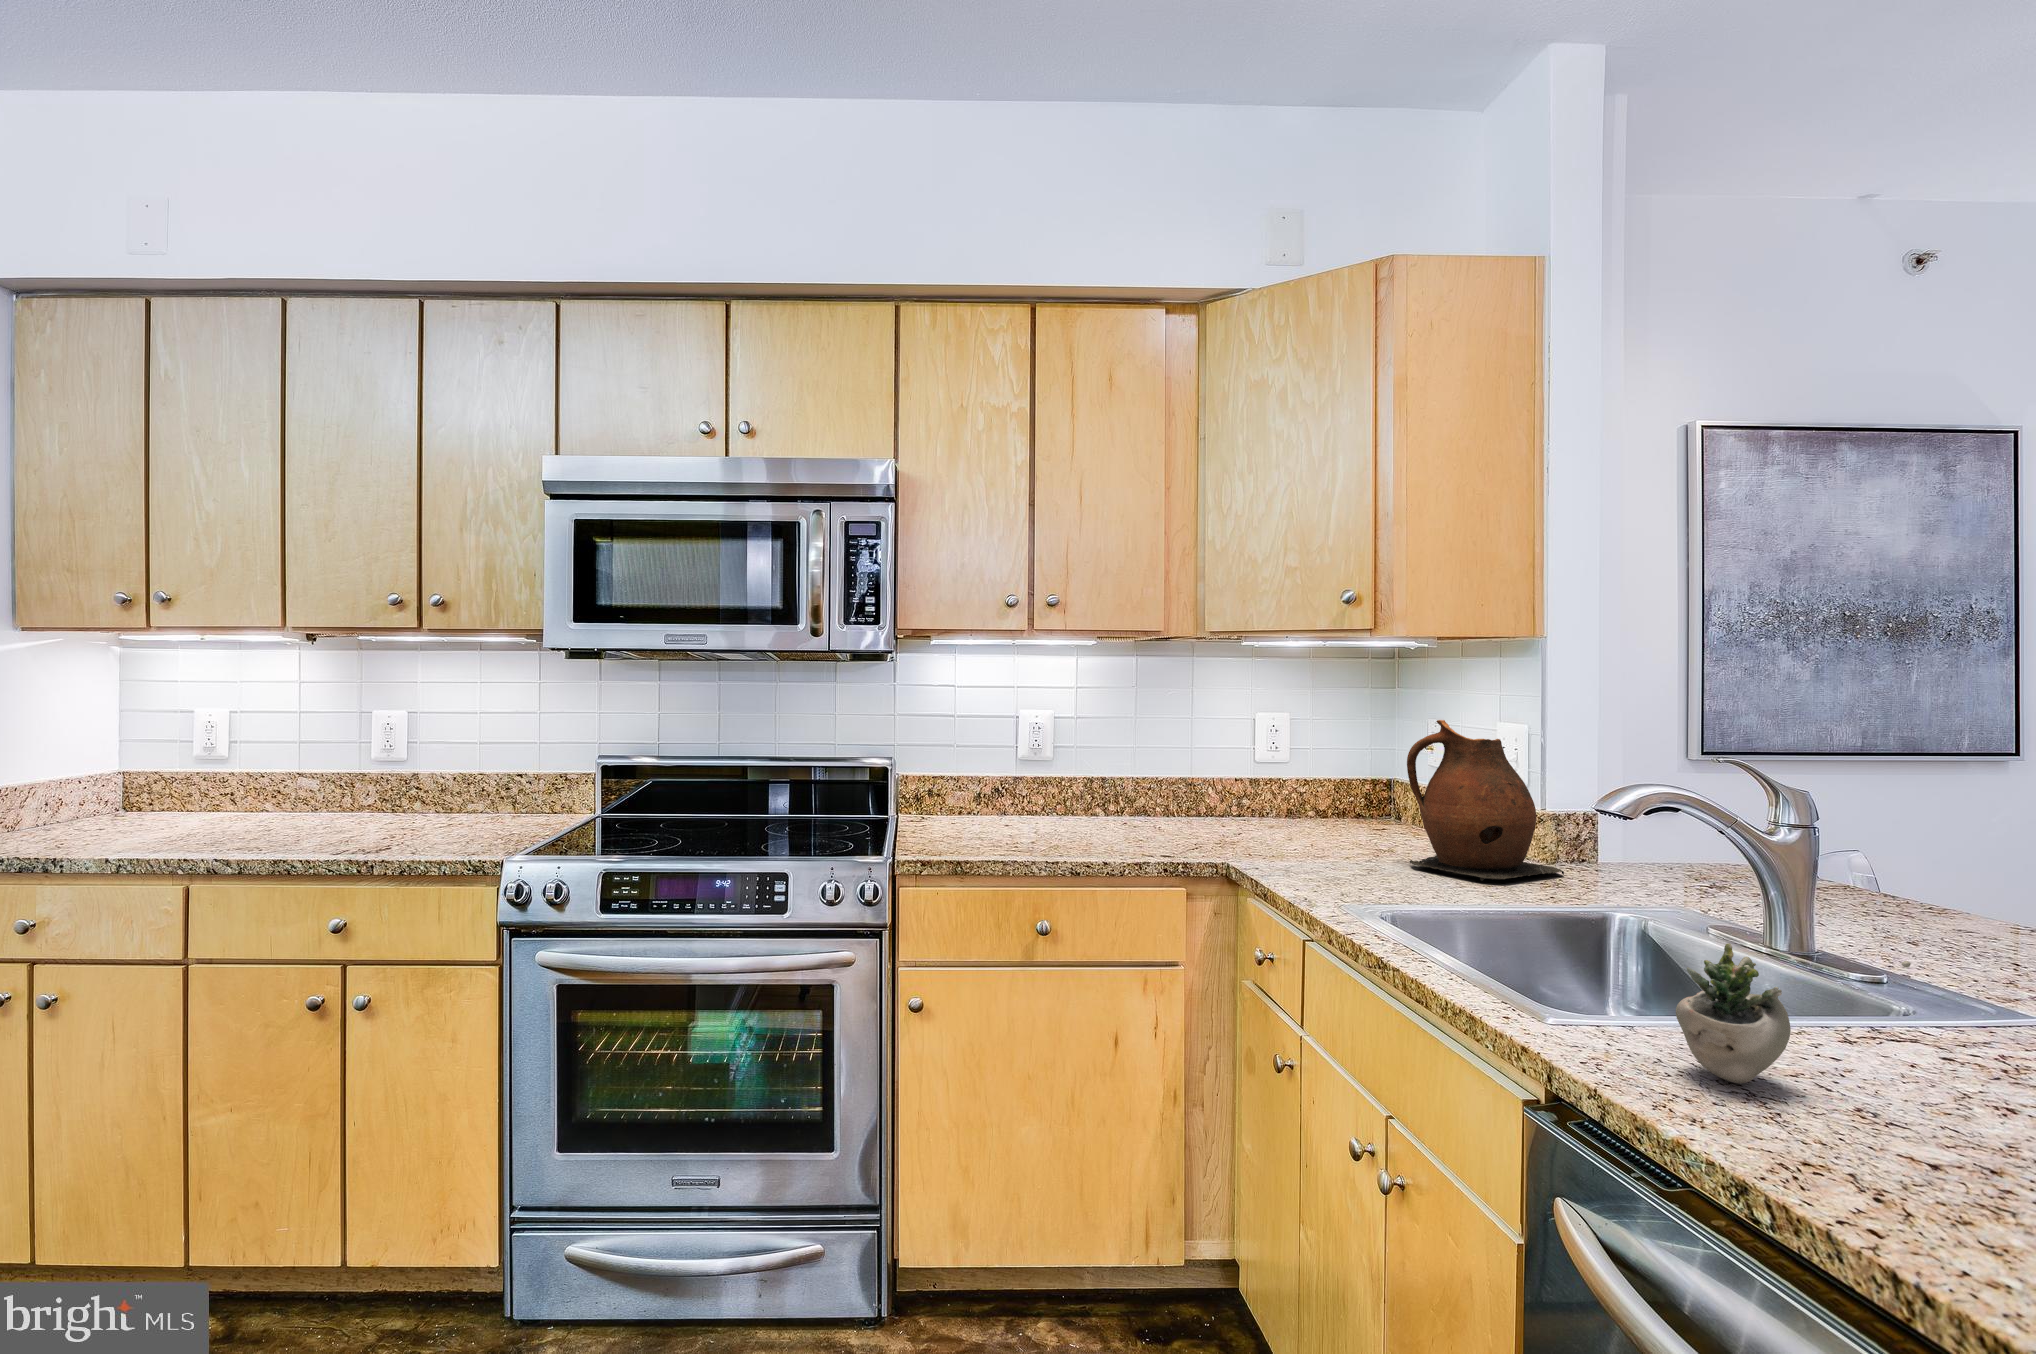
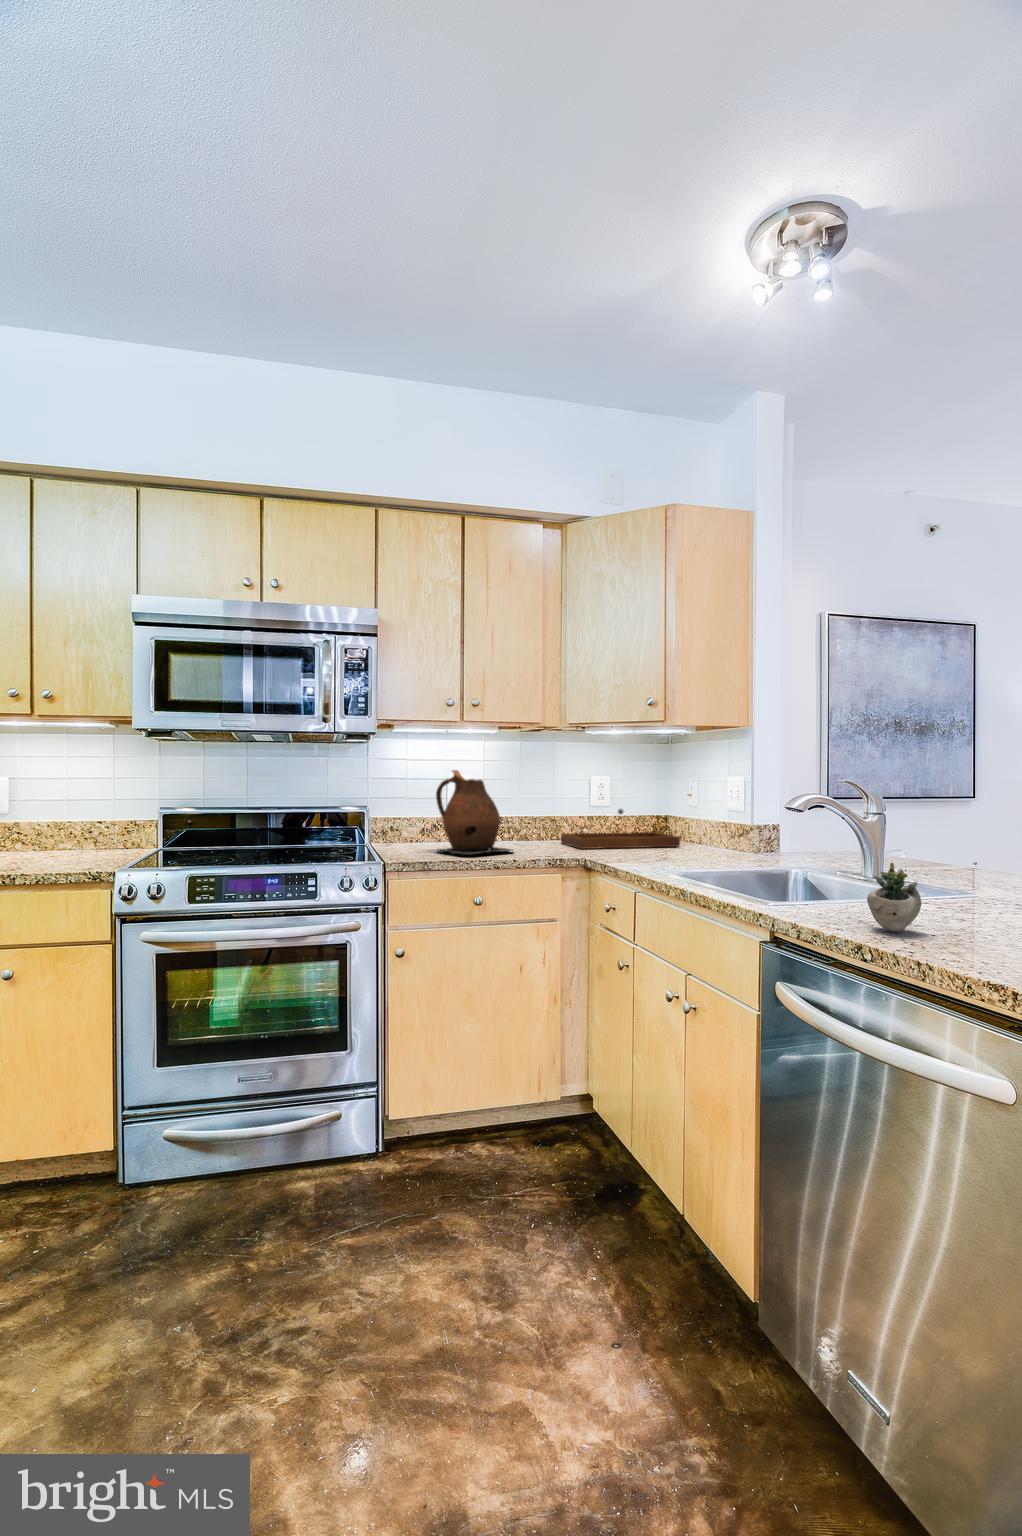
ceramic pitcher: present [1407,720,1564,881] -> present [436,770,513,855]
tray: none [1203,773,1407,842] -> present [561,809,680,849]

